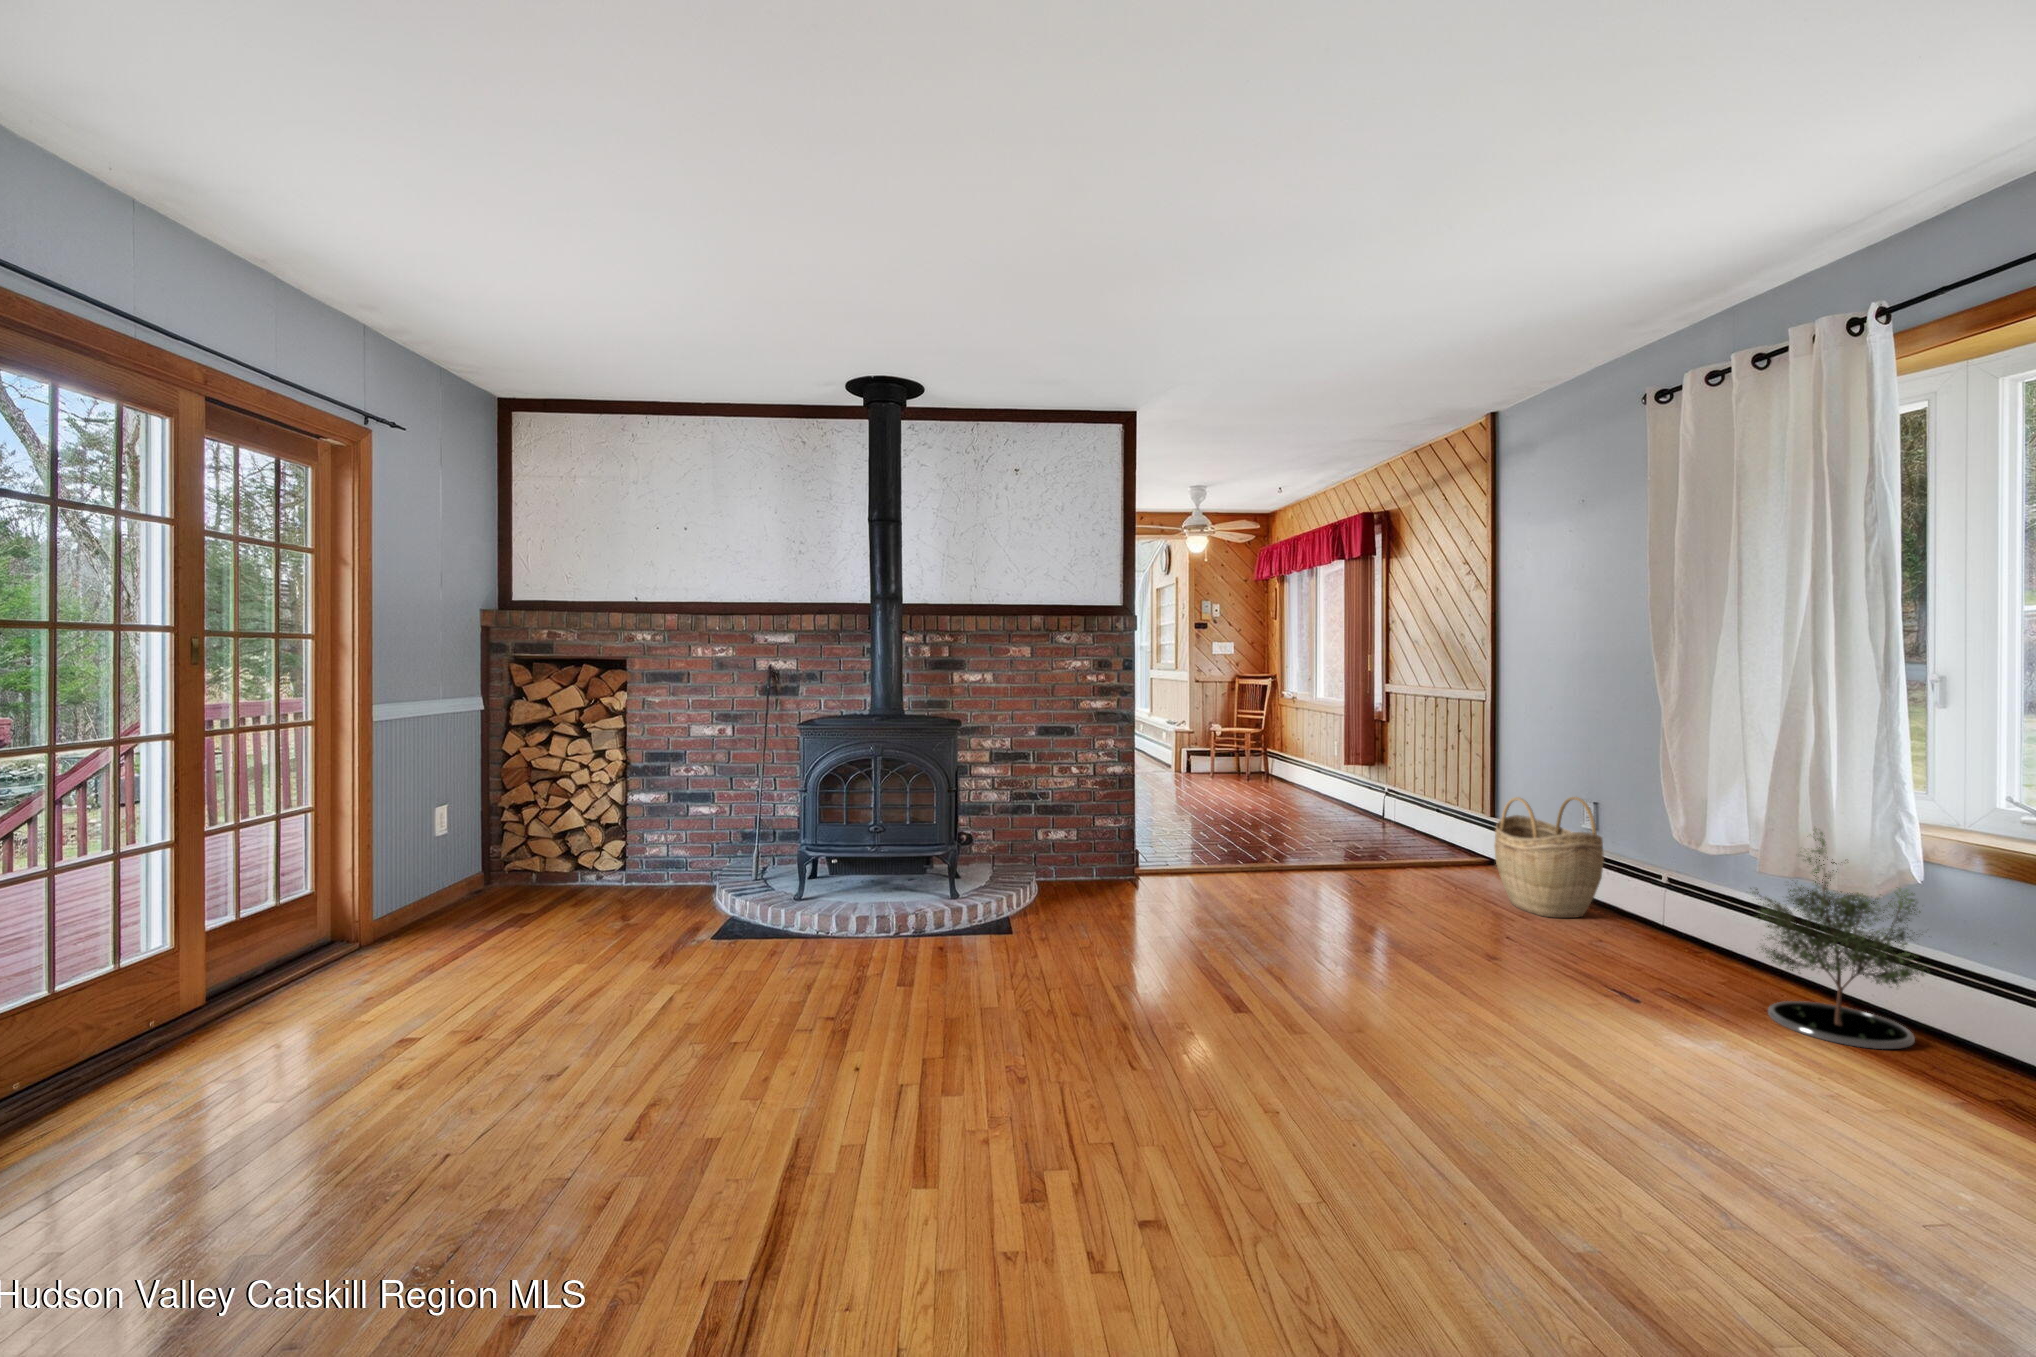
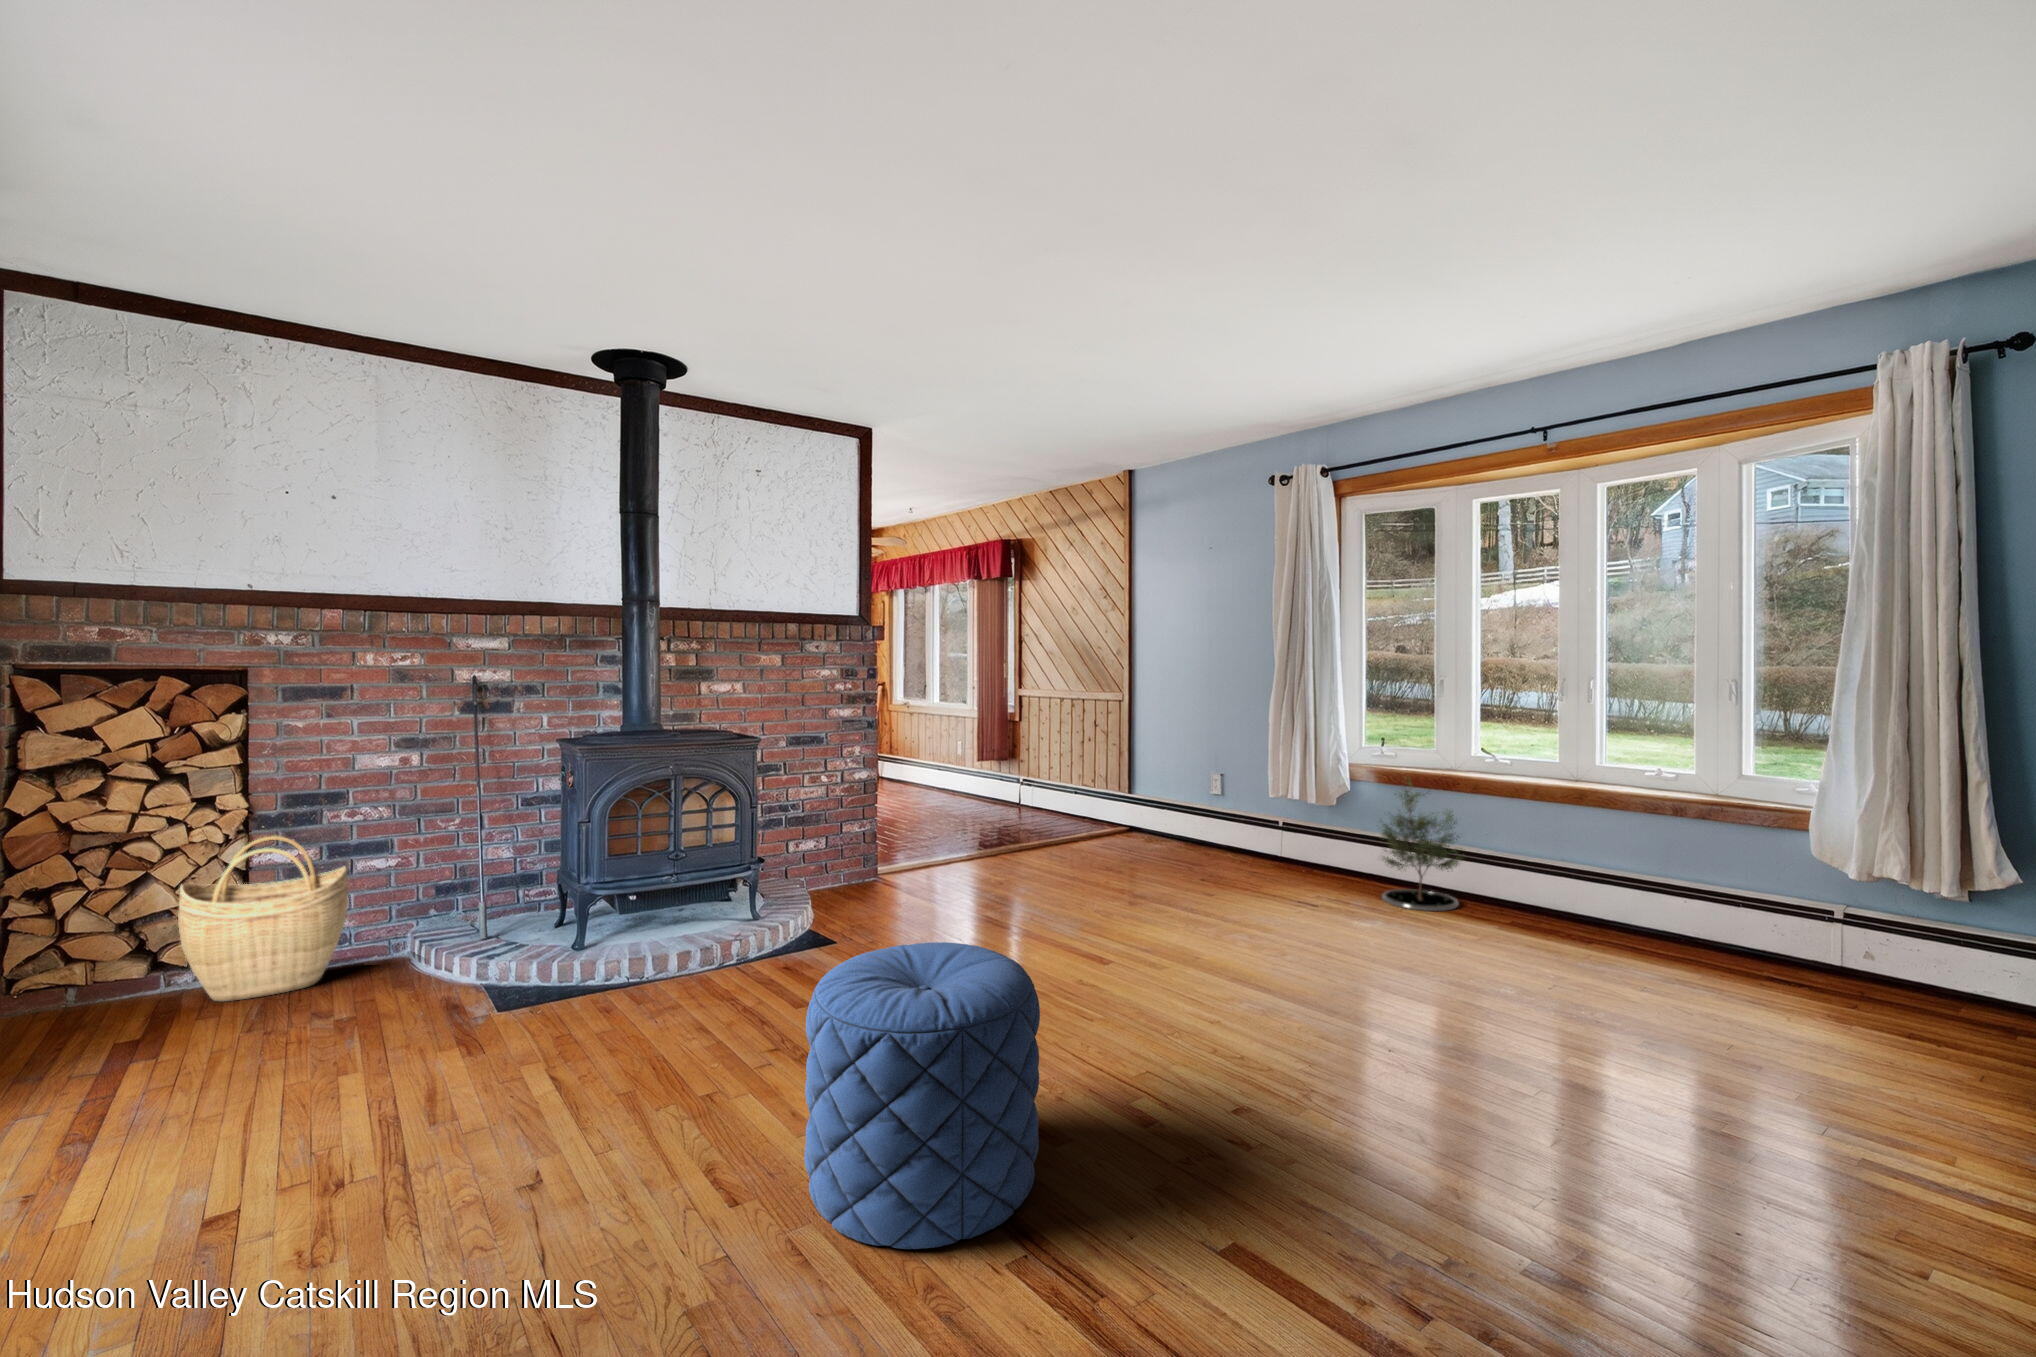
woven basket: present [1494,797,1604,918] -> present [178,836,348,1002]
pouf: none [672,925,900,1205] -> present [804,942,1040,1249]

